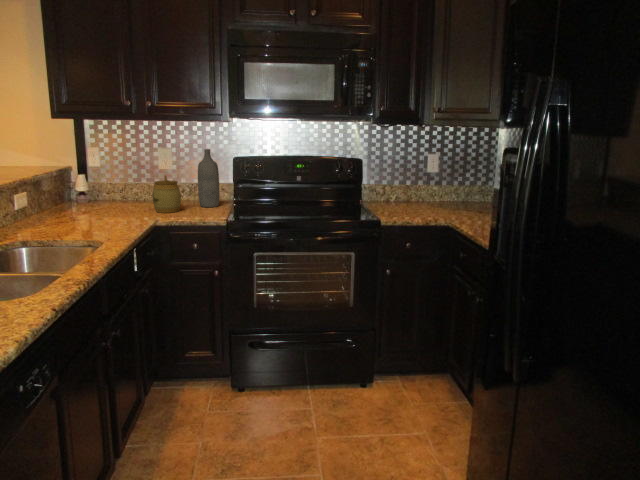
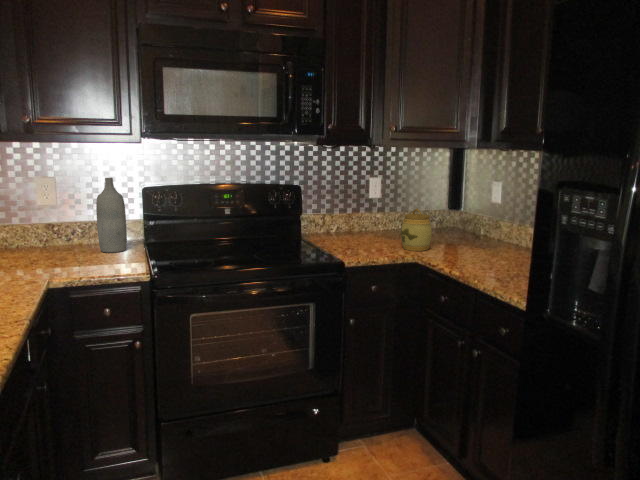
jar: present [152,175,181,213] -> present [401,209,432,251]

